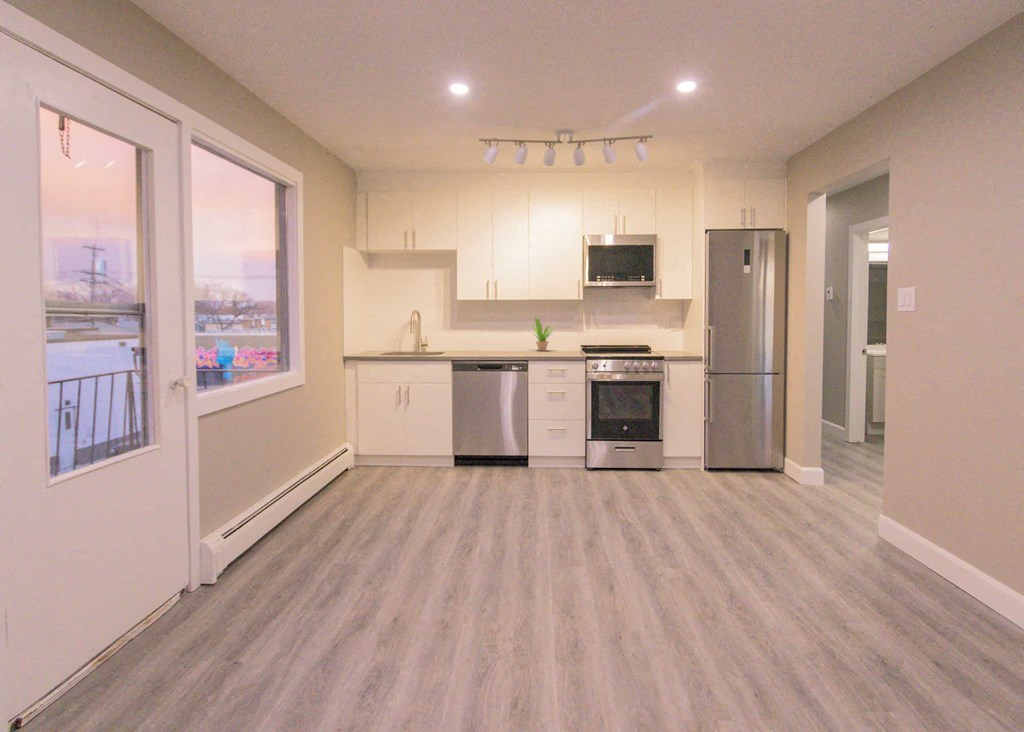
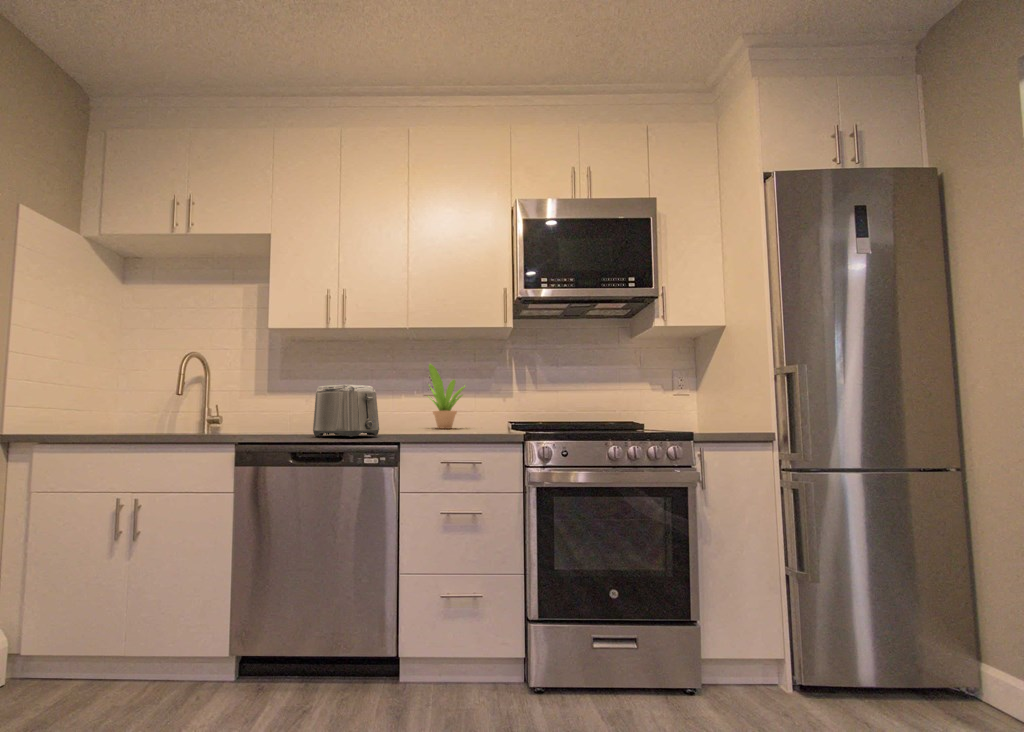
toaster: none [488,334,520,358] -> present [313,385,379,437]

